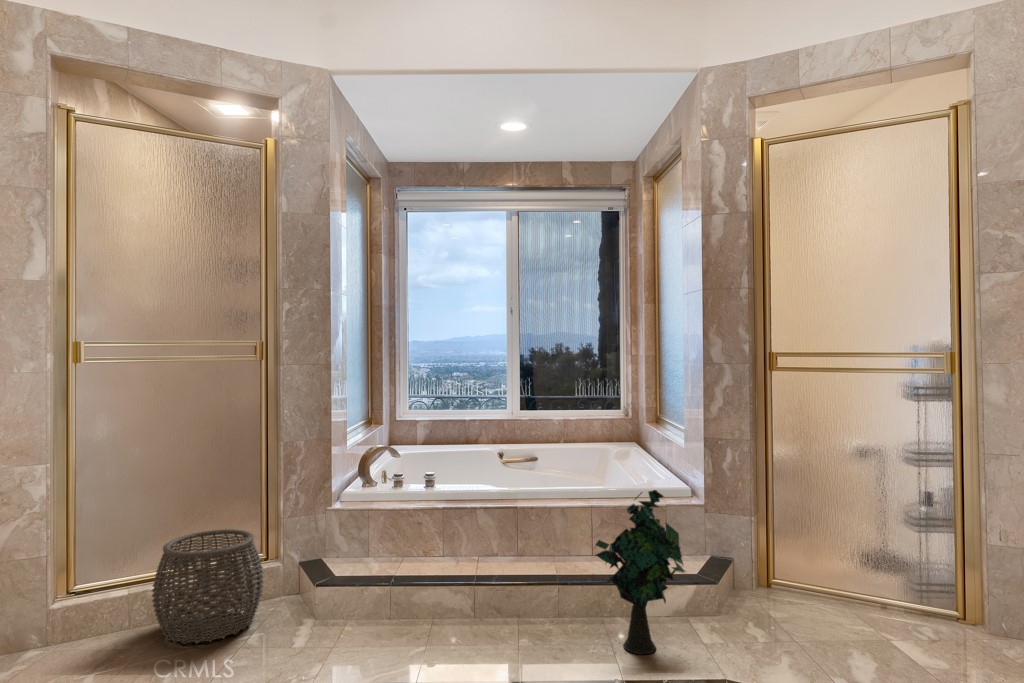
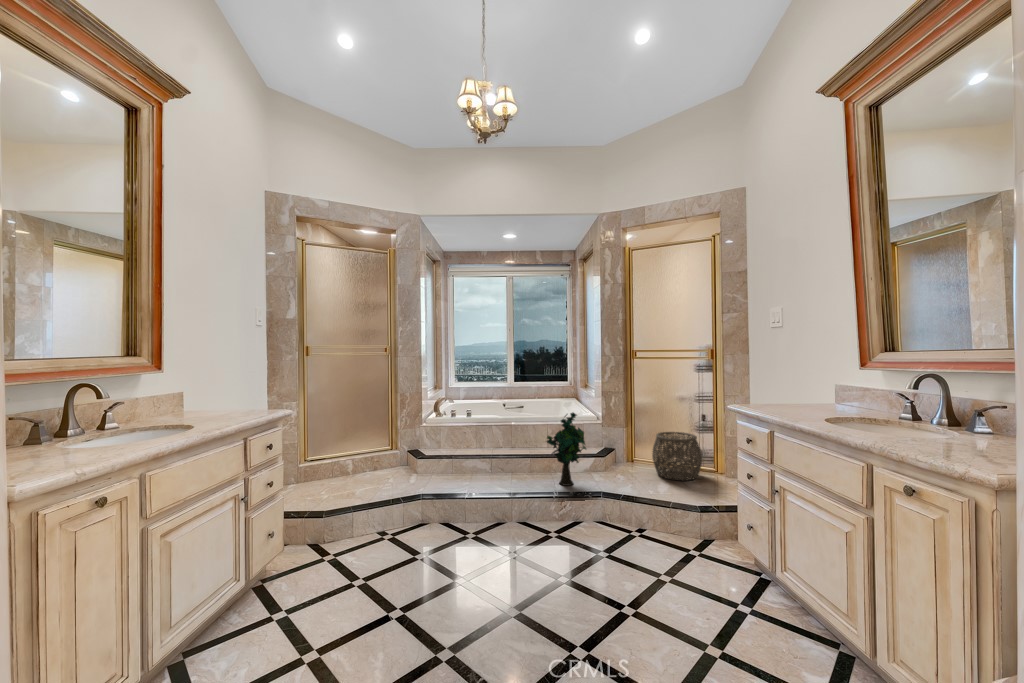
woven basket: present [152,529,264,644] -> present [652,432,702,481]

